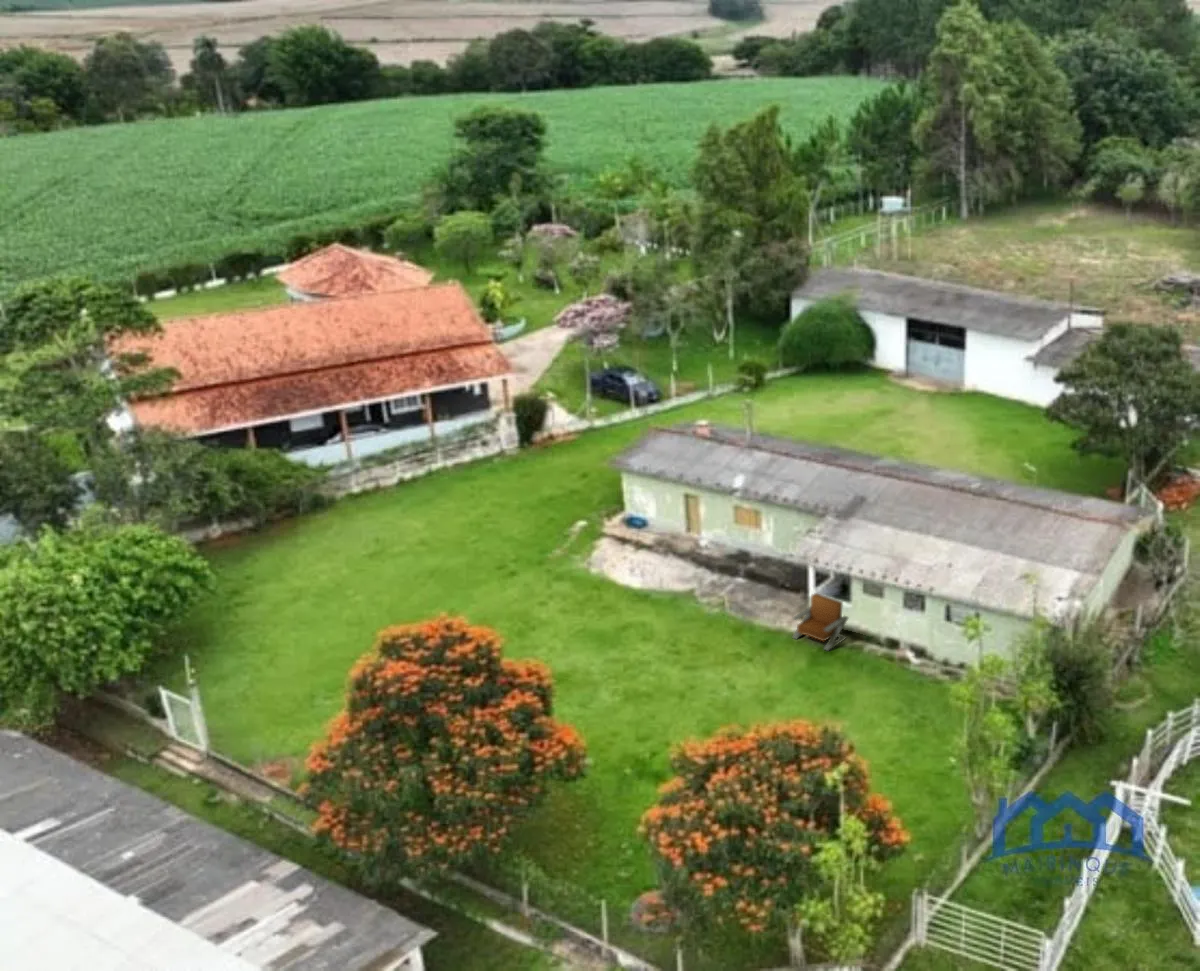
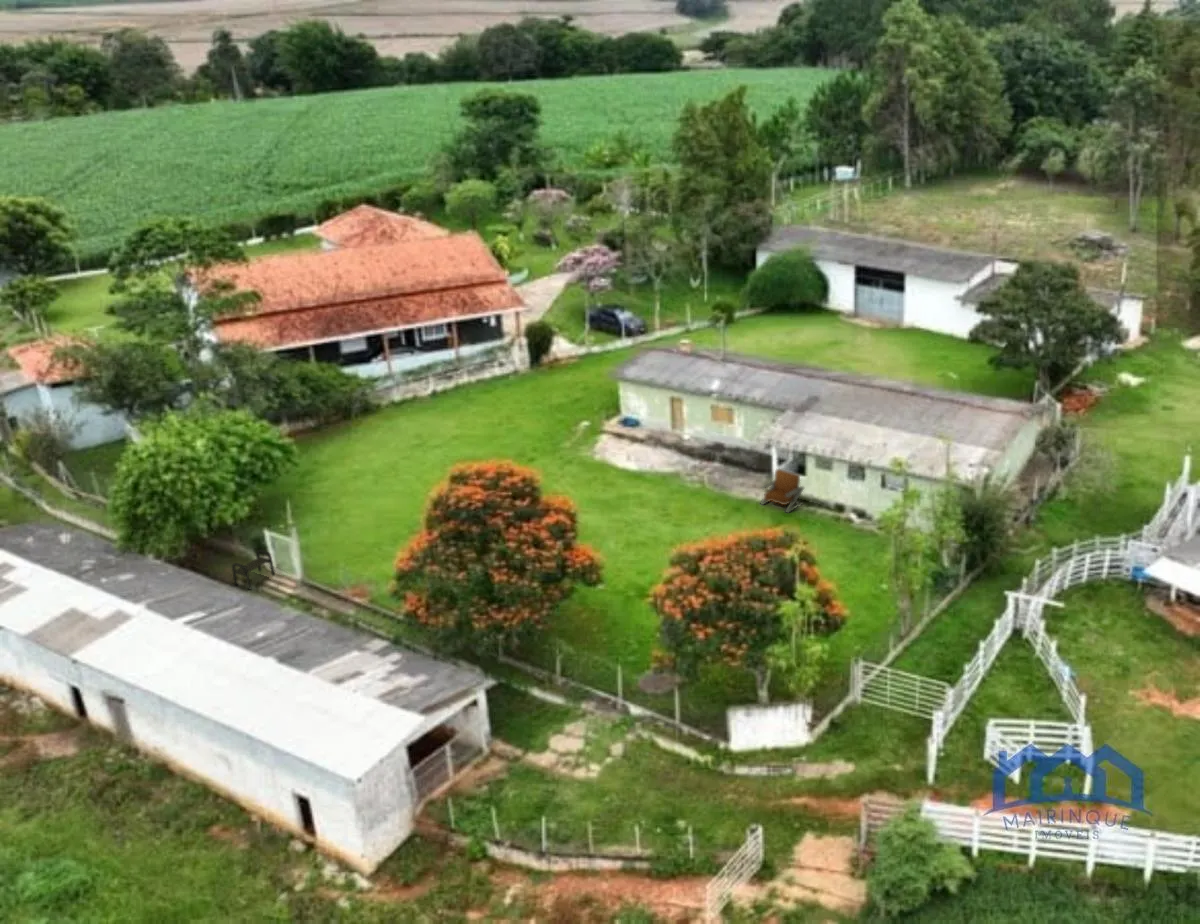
bench: none [123,709,180,762] -> present [232,550,275,589]

